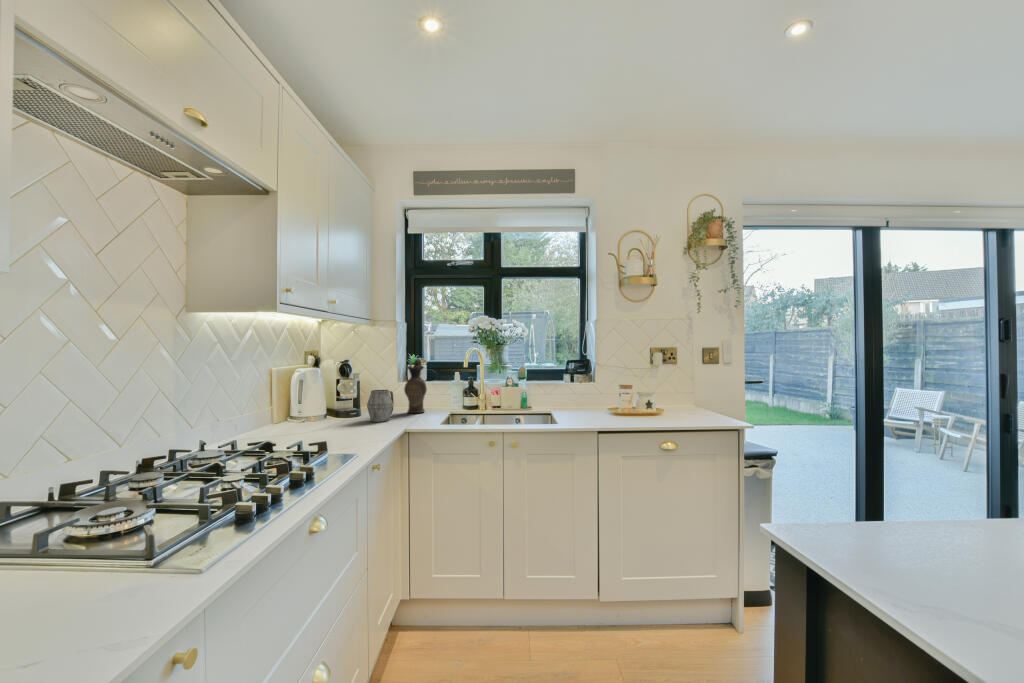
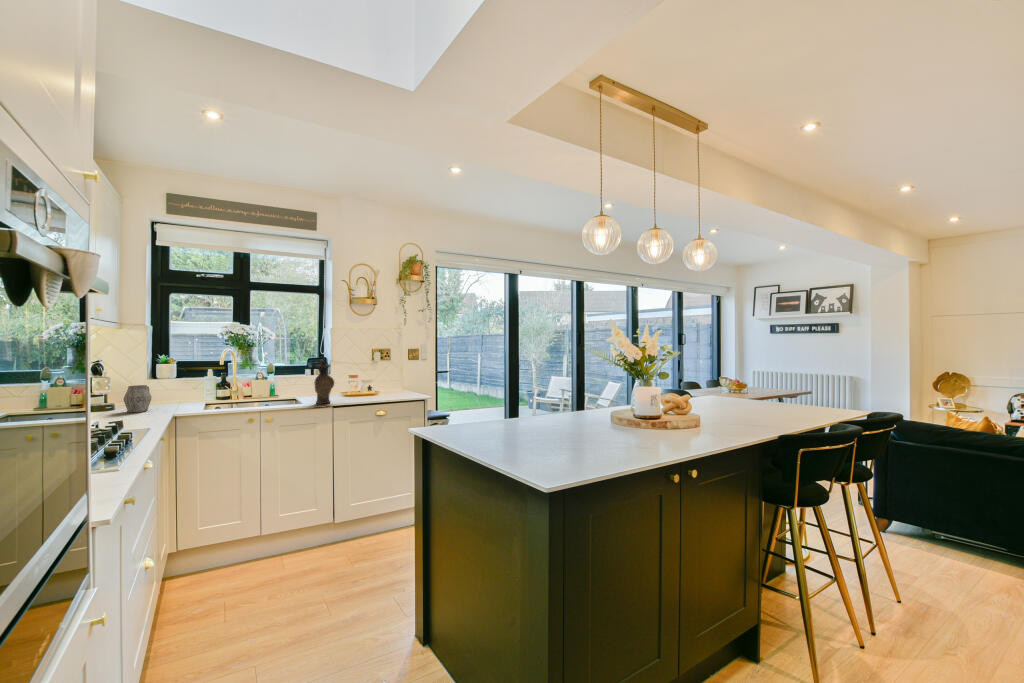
ceramic pitcher: present [404,359,427,413] -> present [314,359,334,404]

